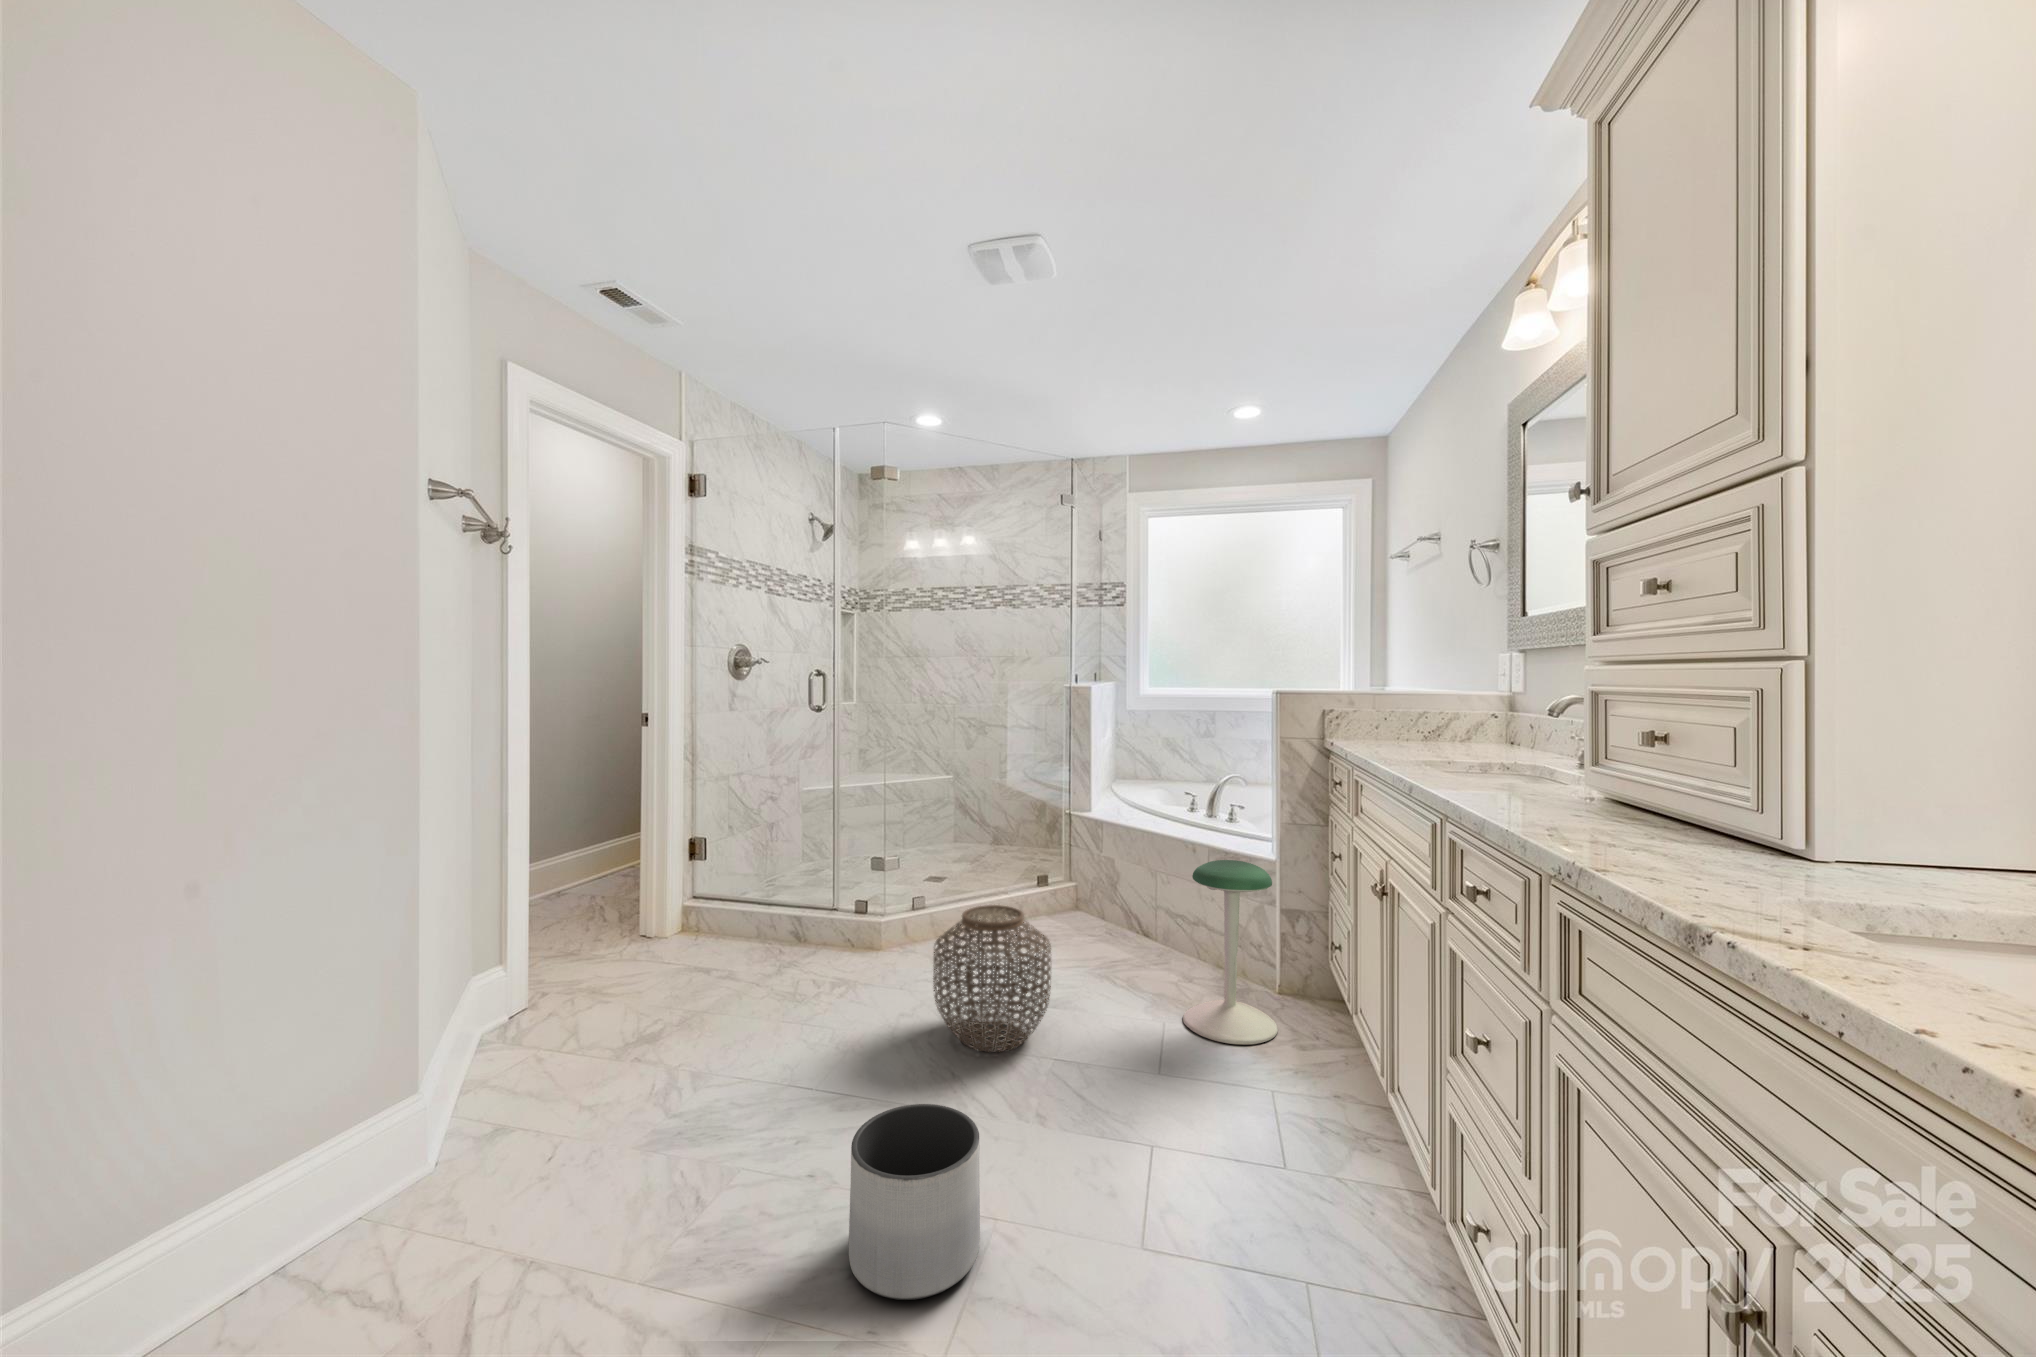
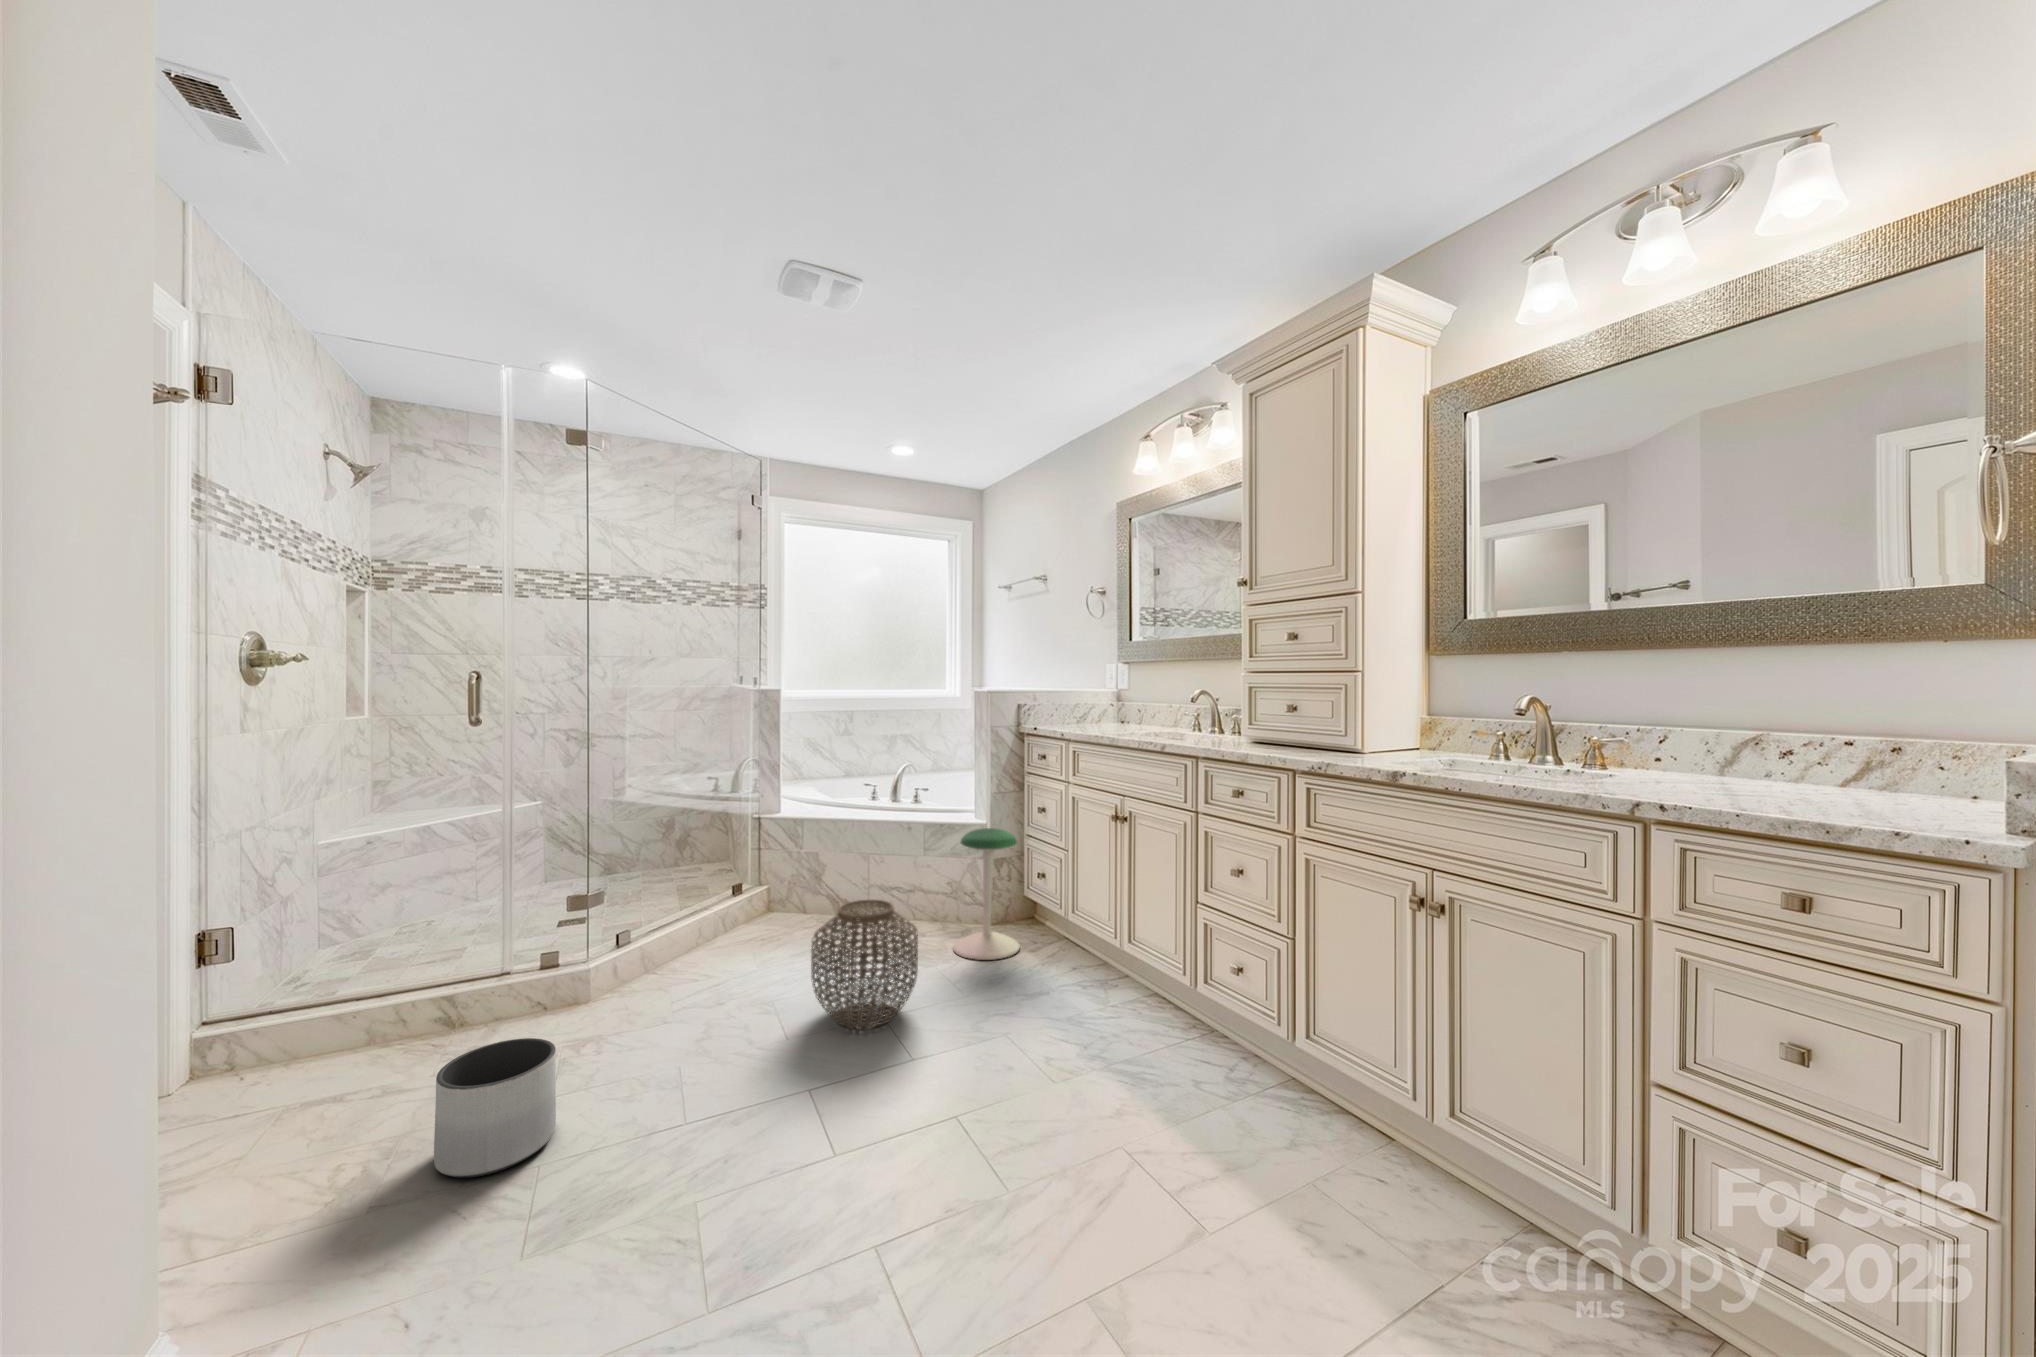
planter: present [849,1104,980,1300] -> present [434,1038,556,1178]

